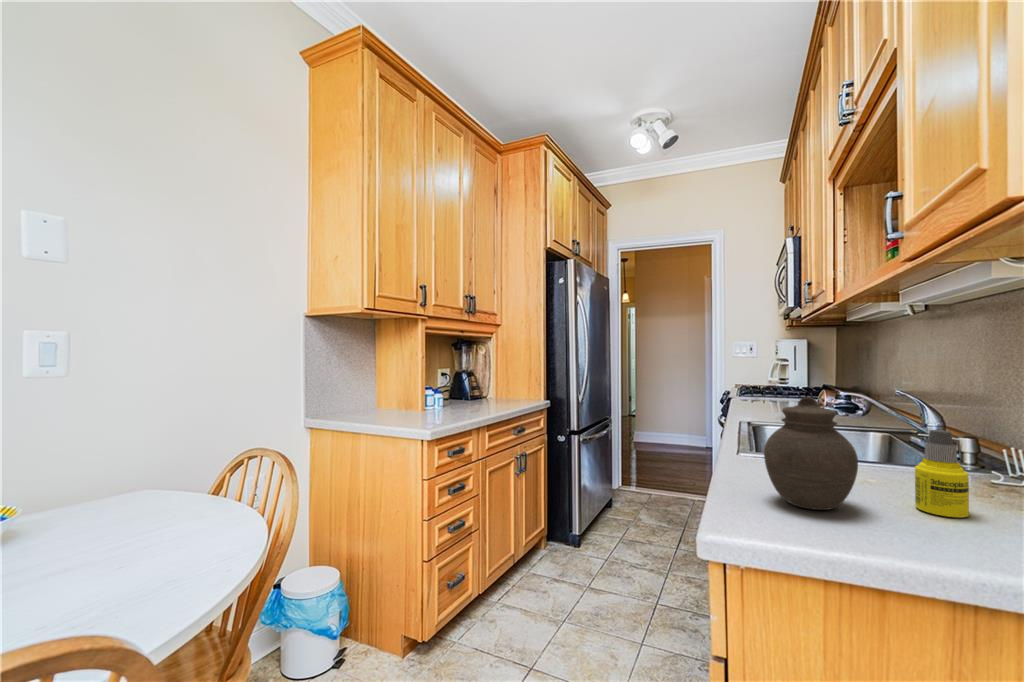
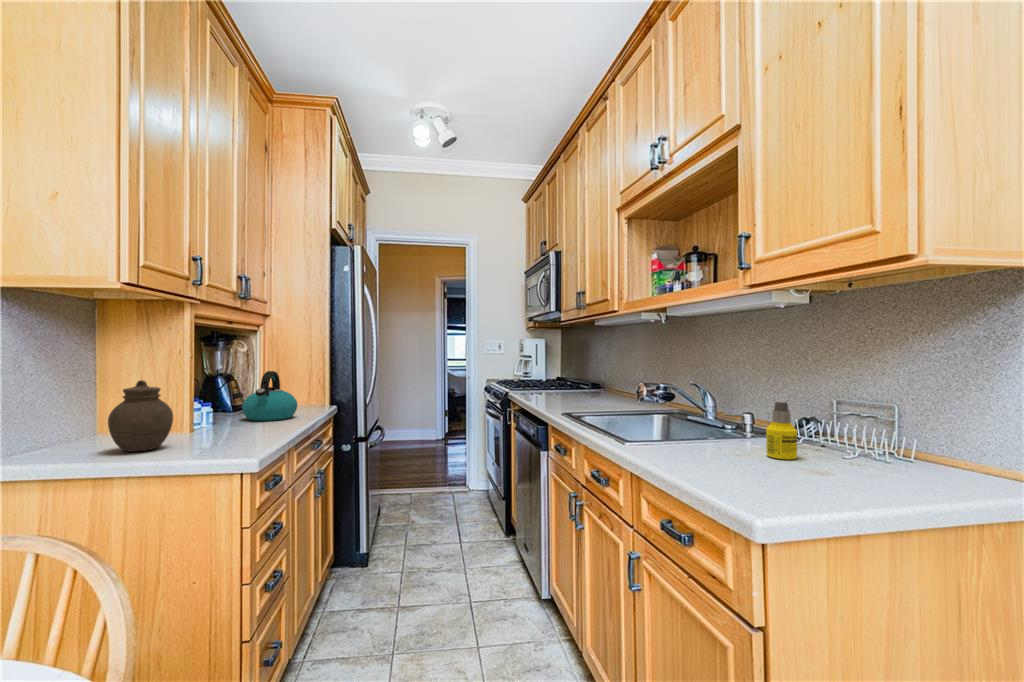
kettle: none [469,368,507,407] -> present [242,371,297,421]
jar: present [764,397,858,510] -> present [108,380,173,452]

